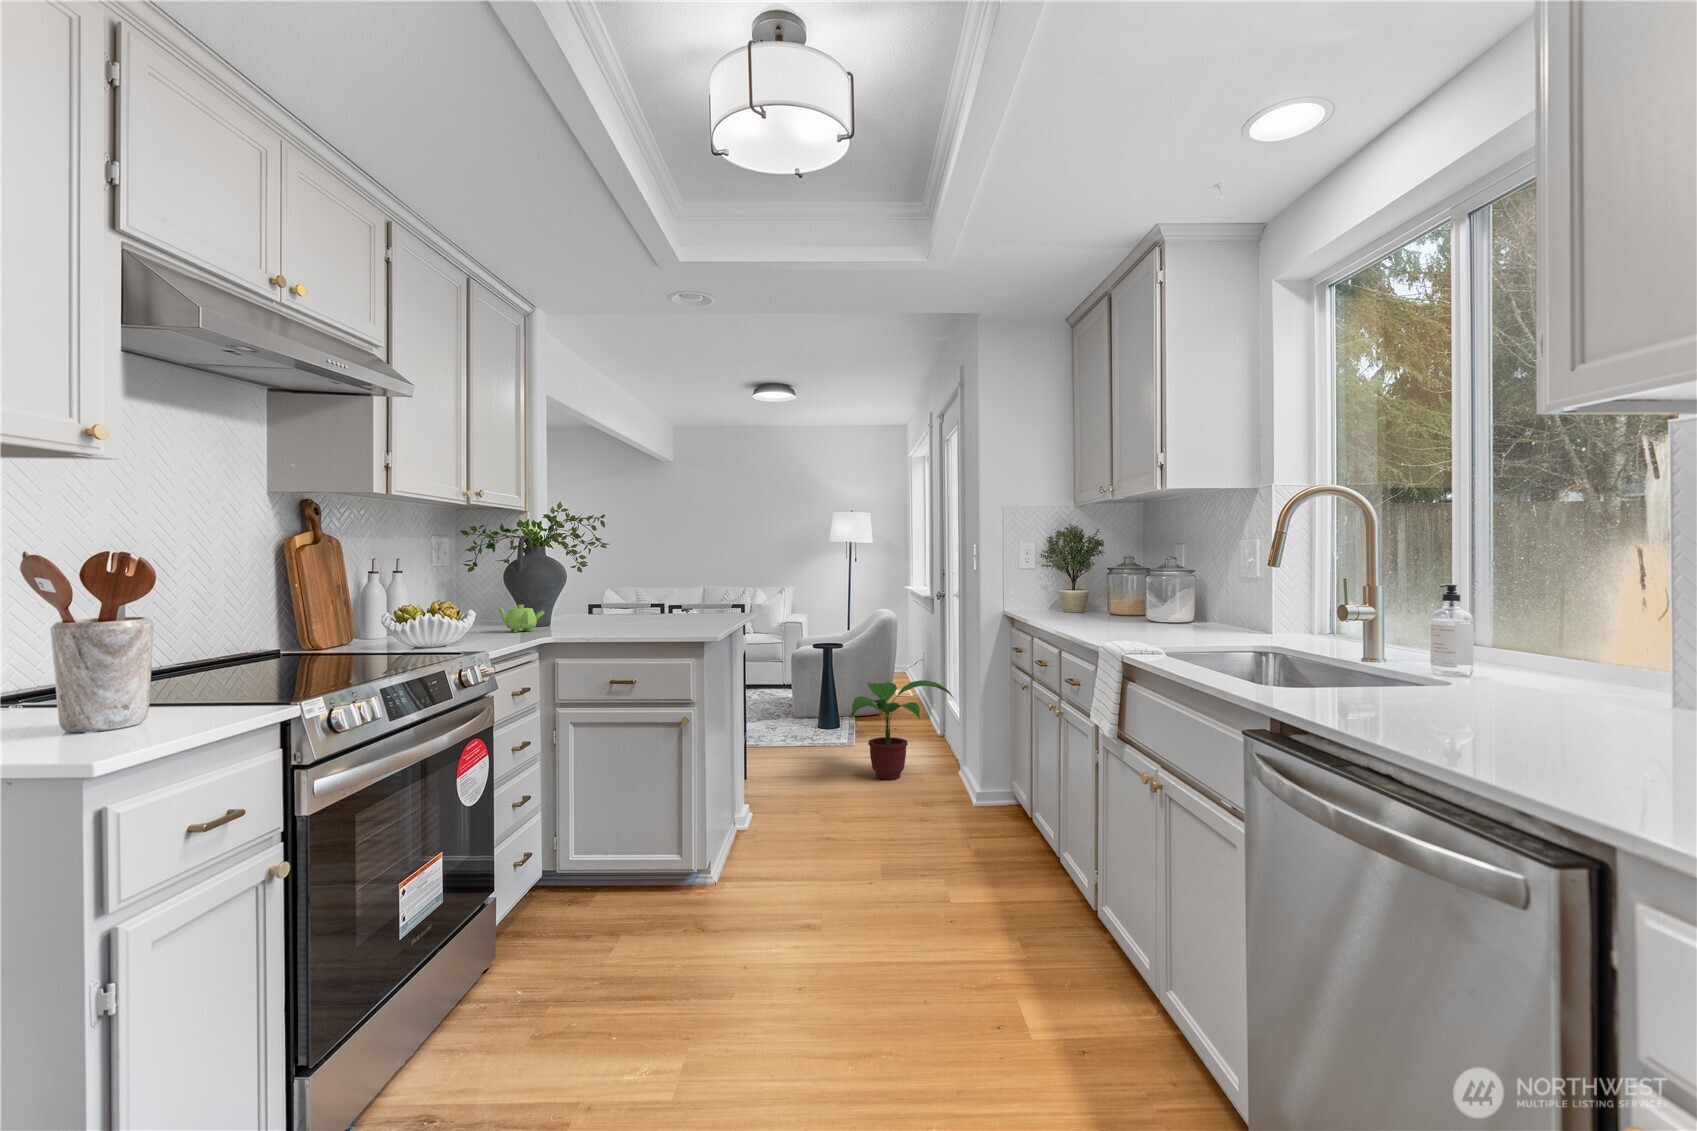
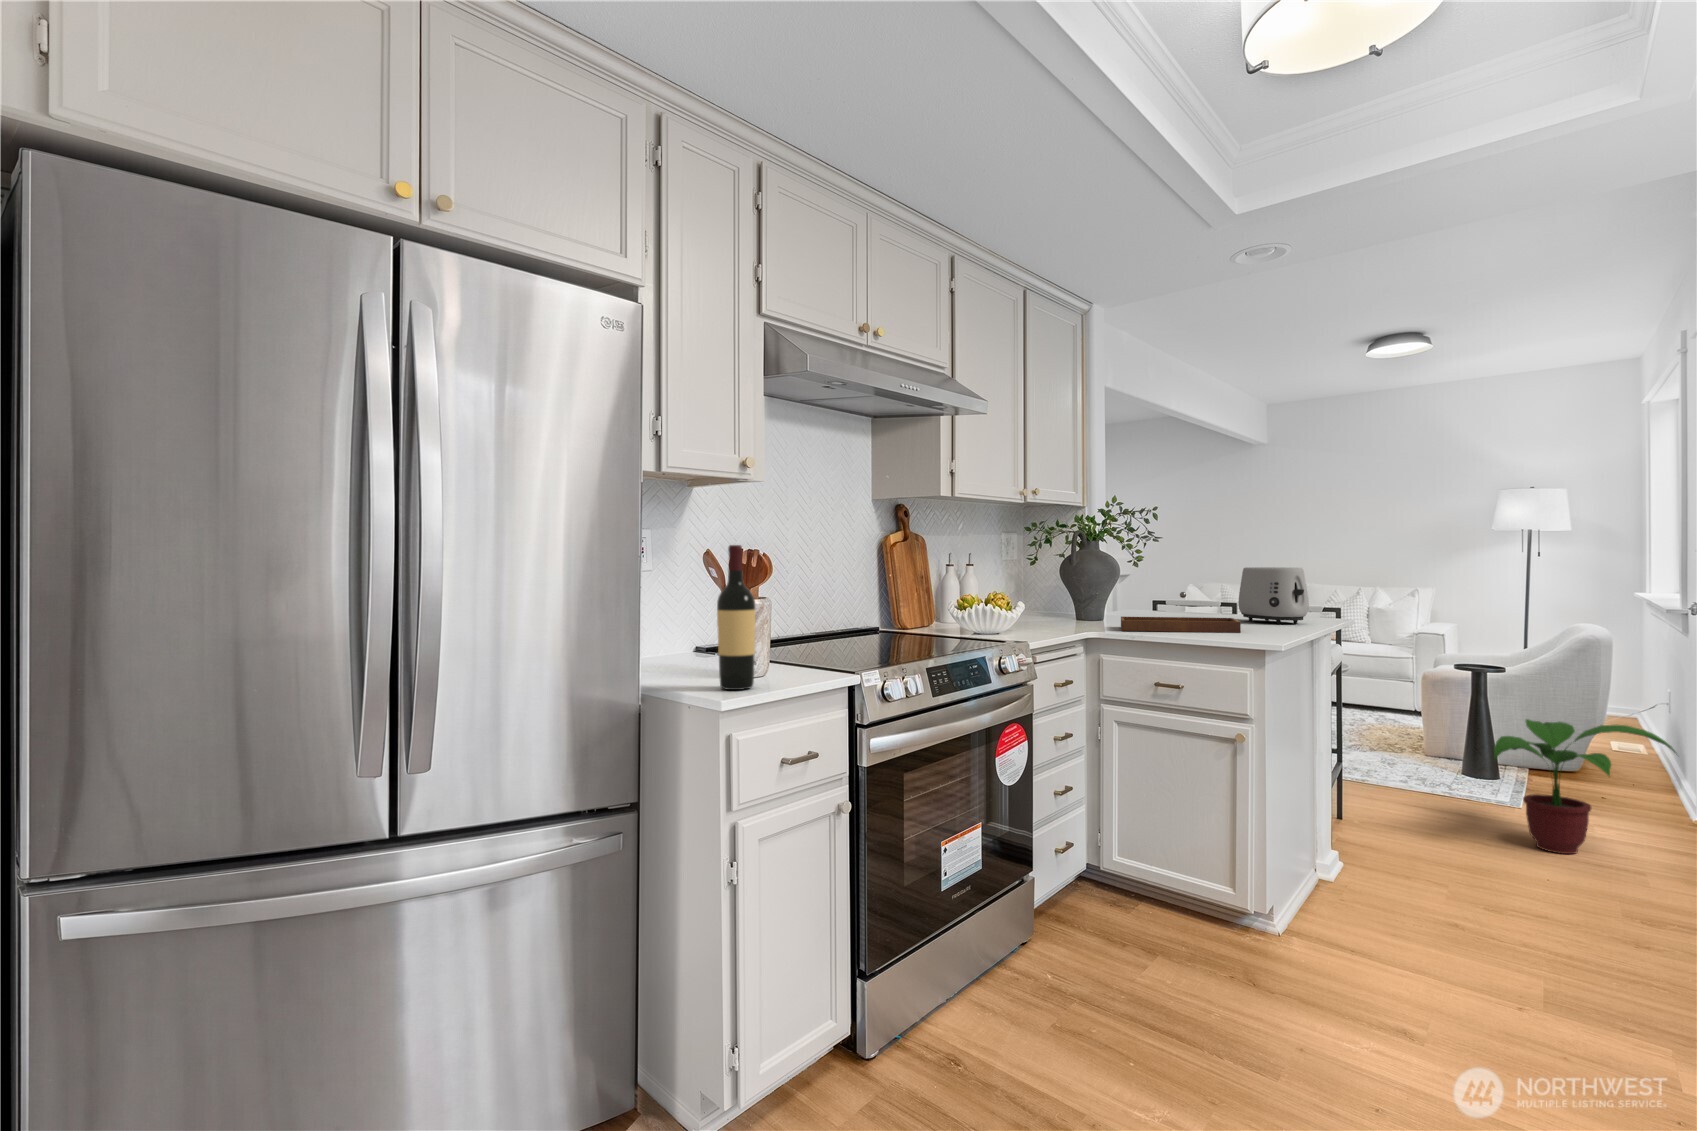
wine bottle: none [75,546,144,746] -> present [717,545,755,690]
toaster: none [670,570,728,619] -> present [1238,567,1309,624]
tray: none [568,593,680,633] -> present [1121,592,1241,633]
teapot: present [498,605,545,632] -> none [1051,600,1098,627]

